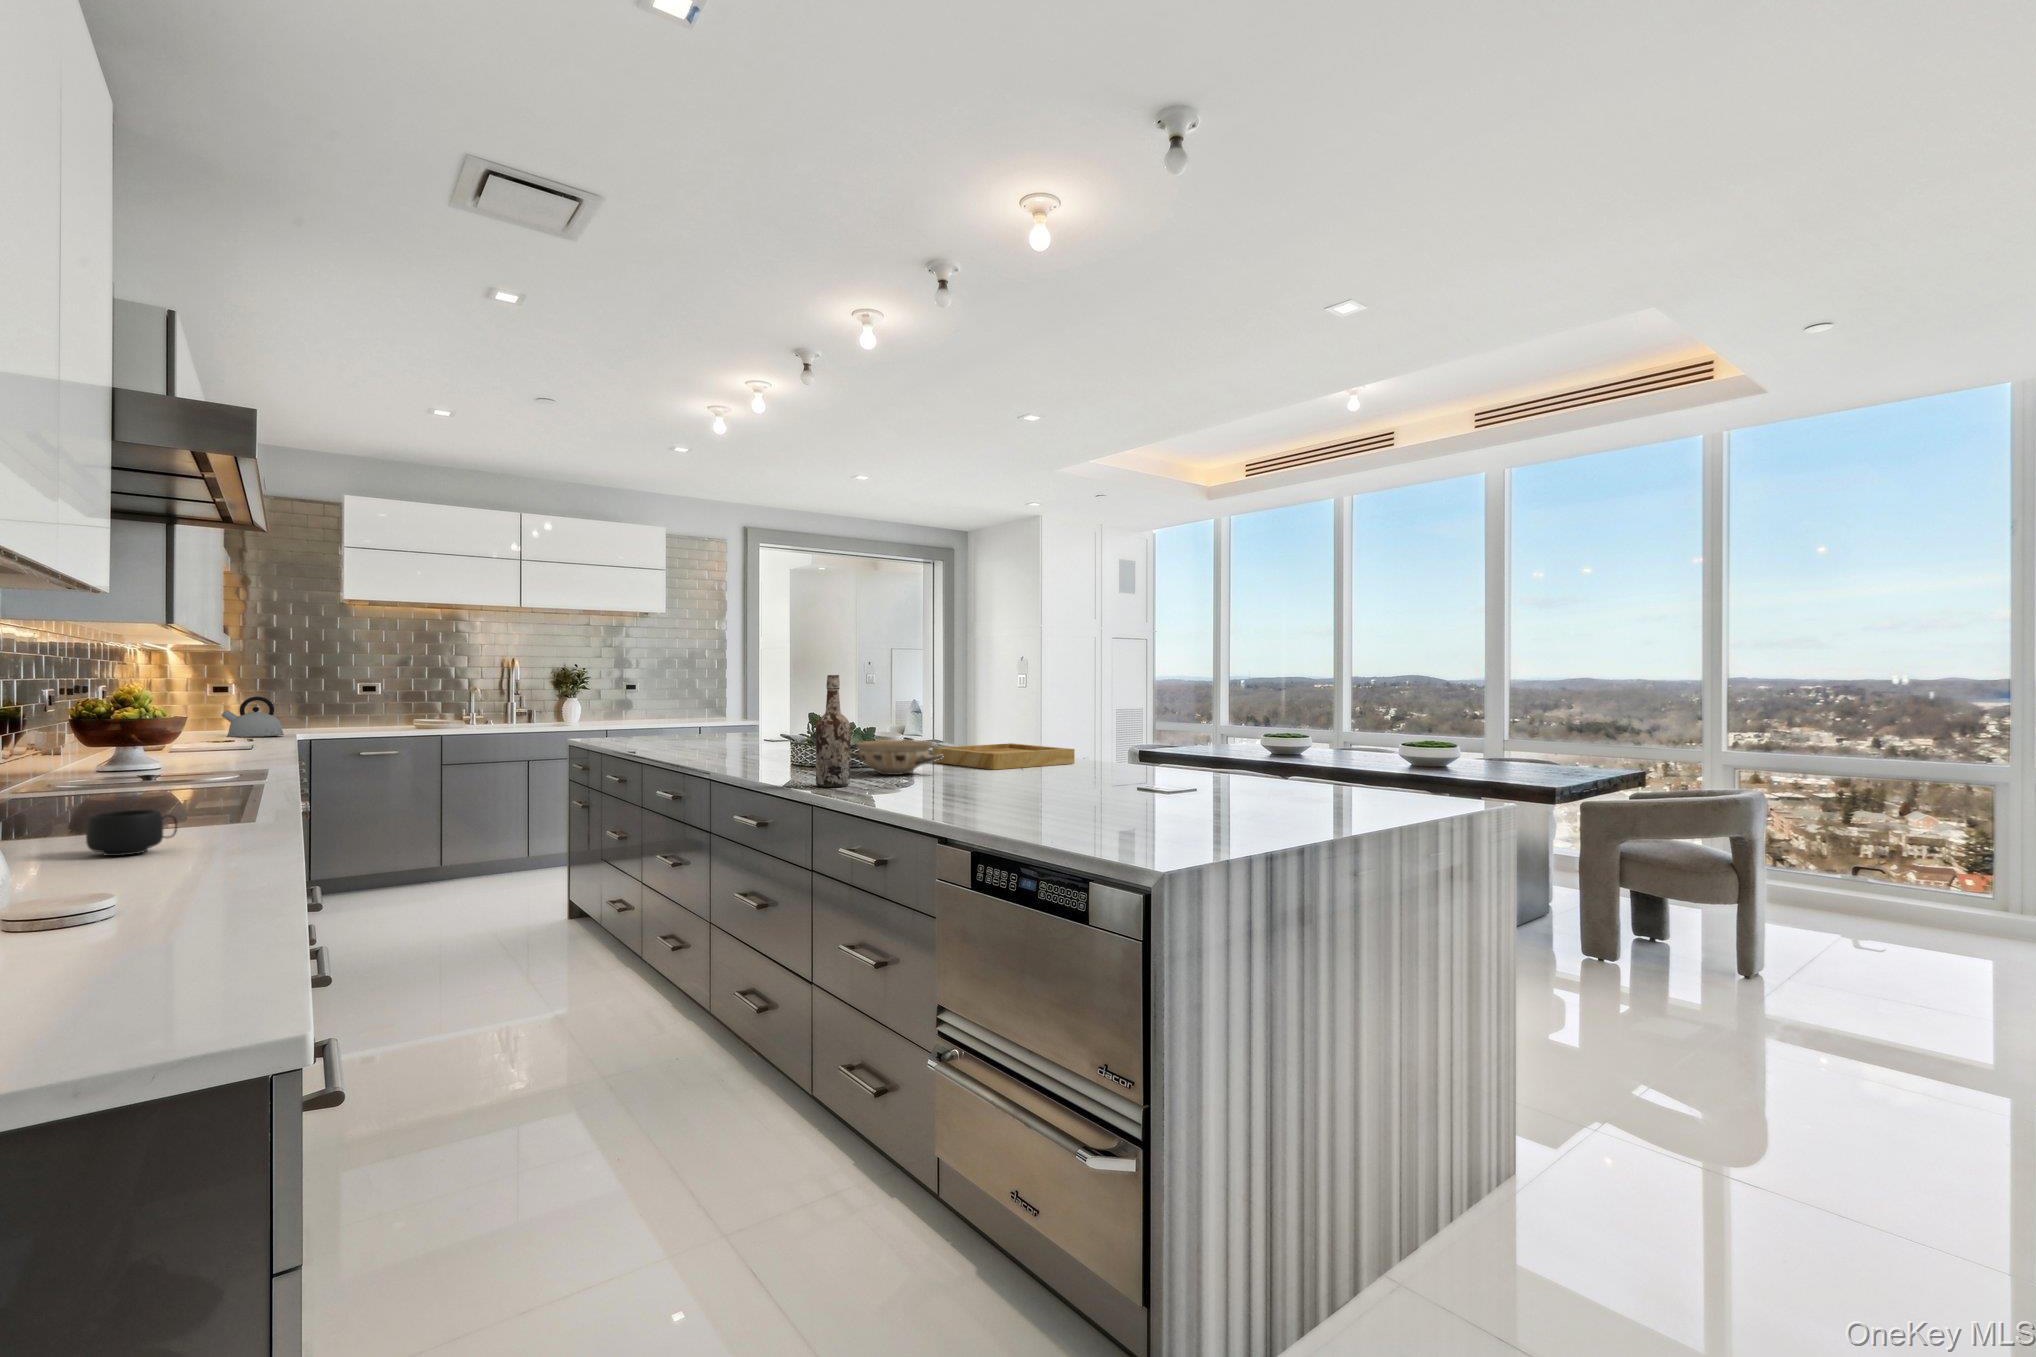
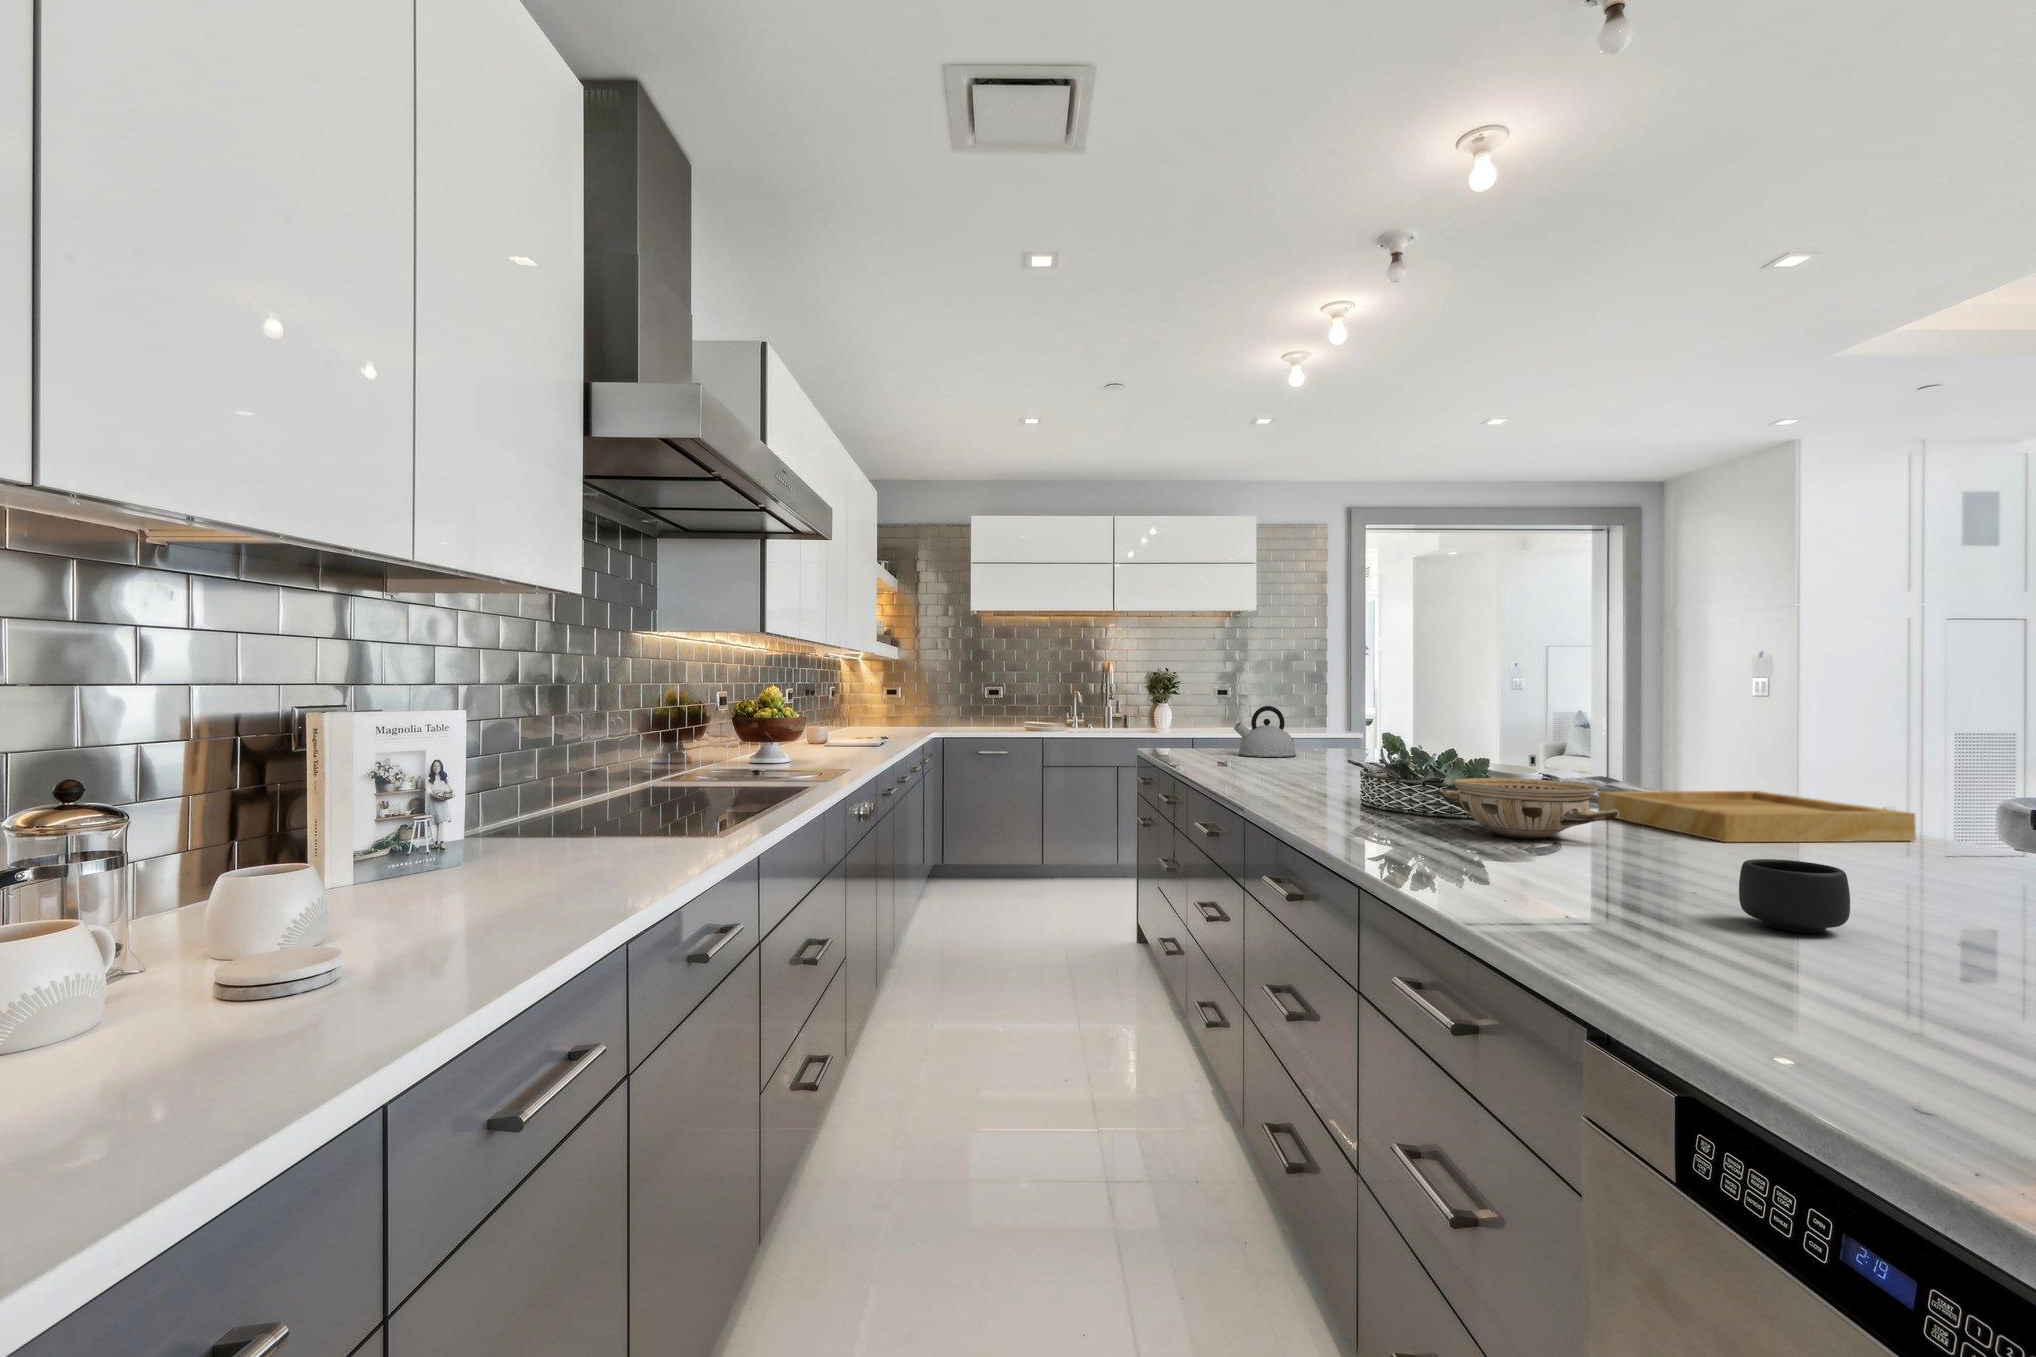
wine bottle: present [815,675,851,787] -> none [1374,672,1434,857]
kettle: present [221,697,284,737] -> present [1234,706,1296,757]
mug: present [86,810,177,856] -> present [1739,859,1850,933]

